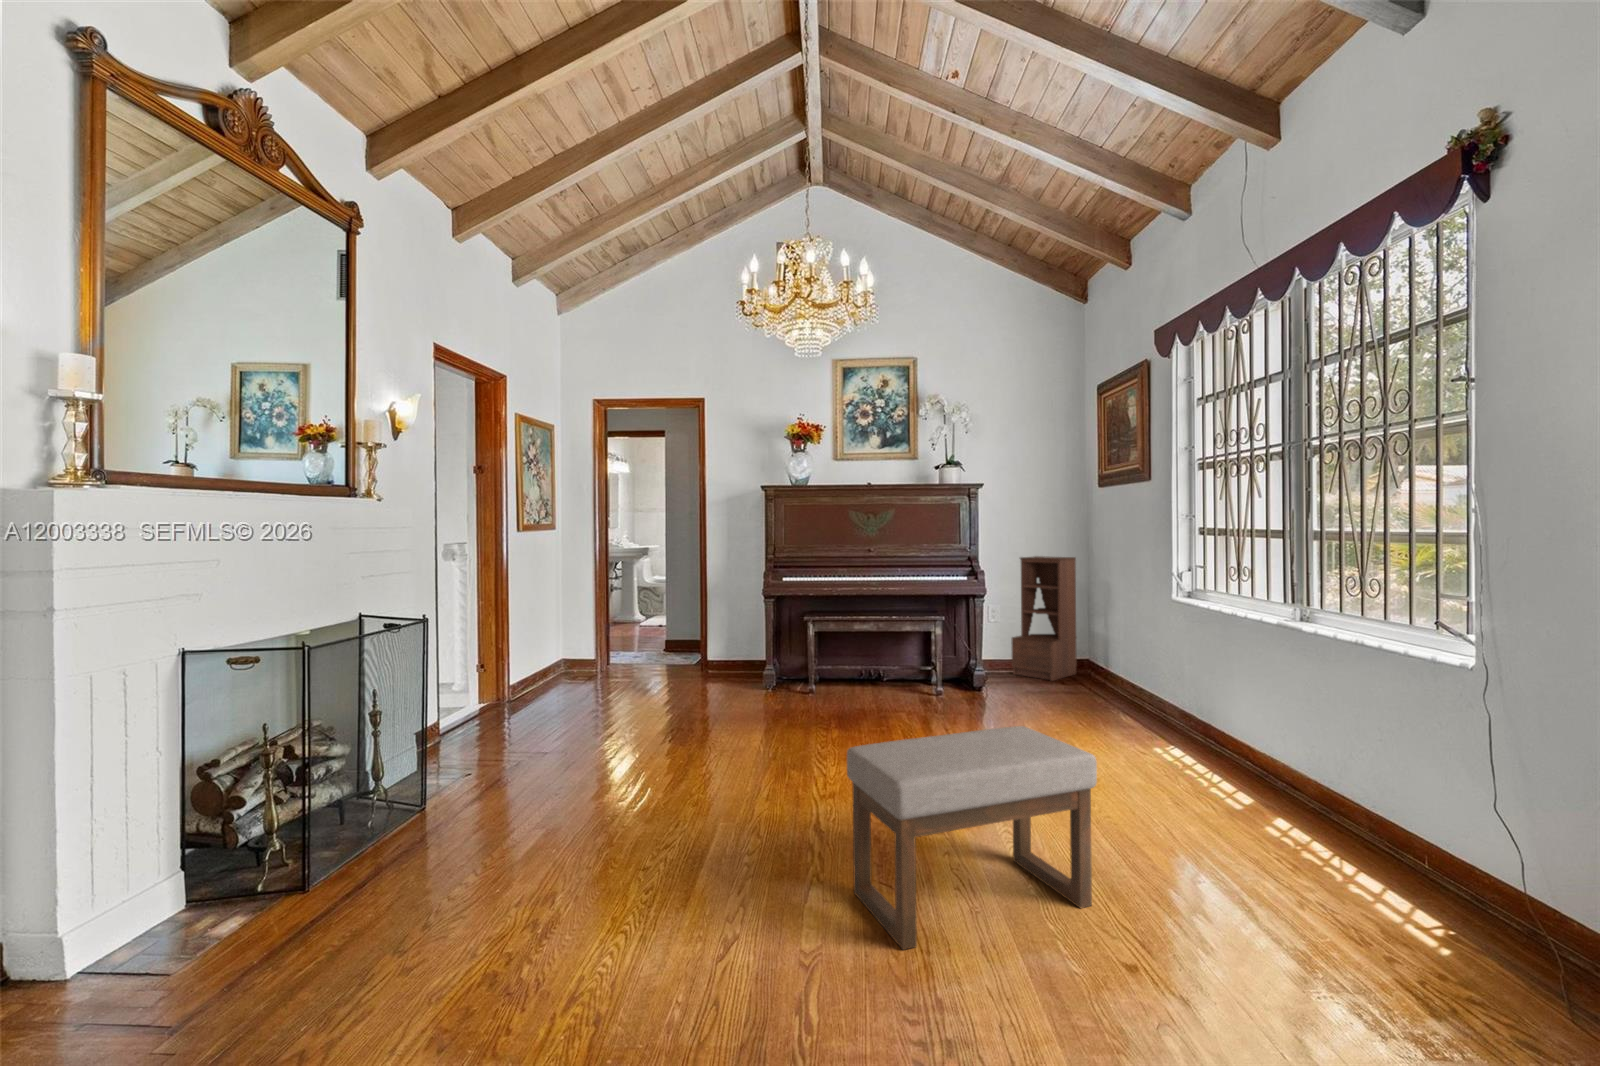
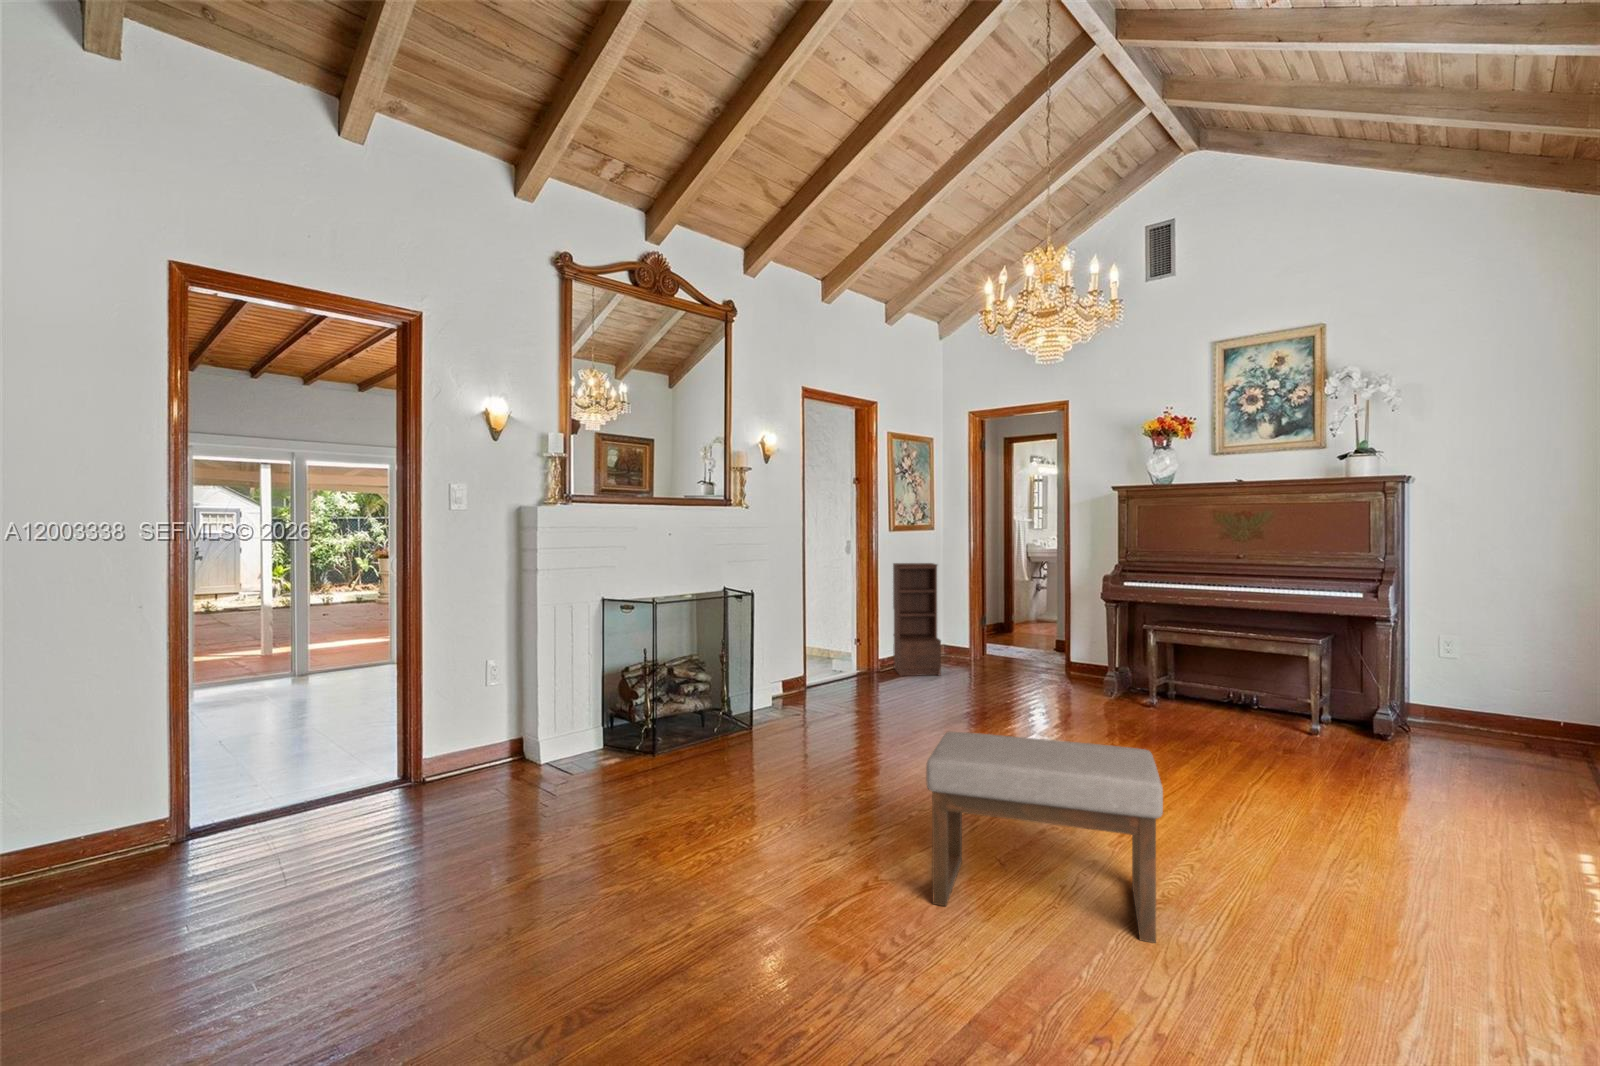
bookshelf: present [1012,556,1077,681] -> present [893,563,941,676]

